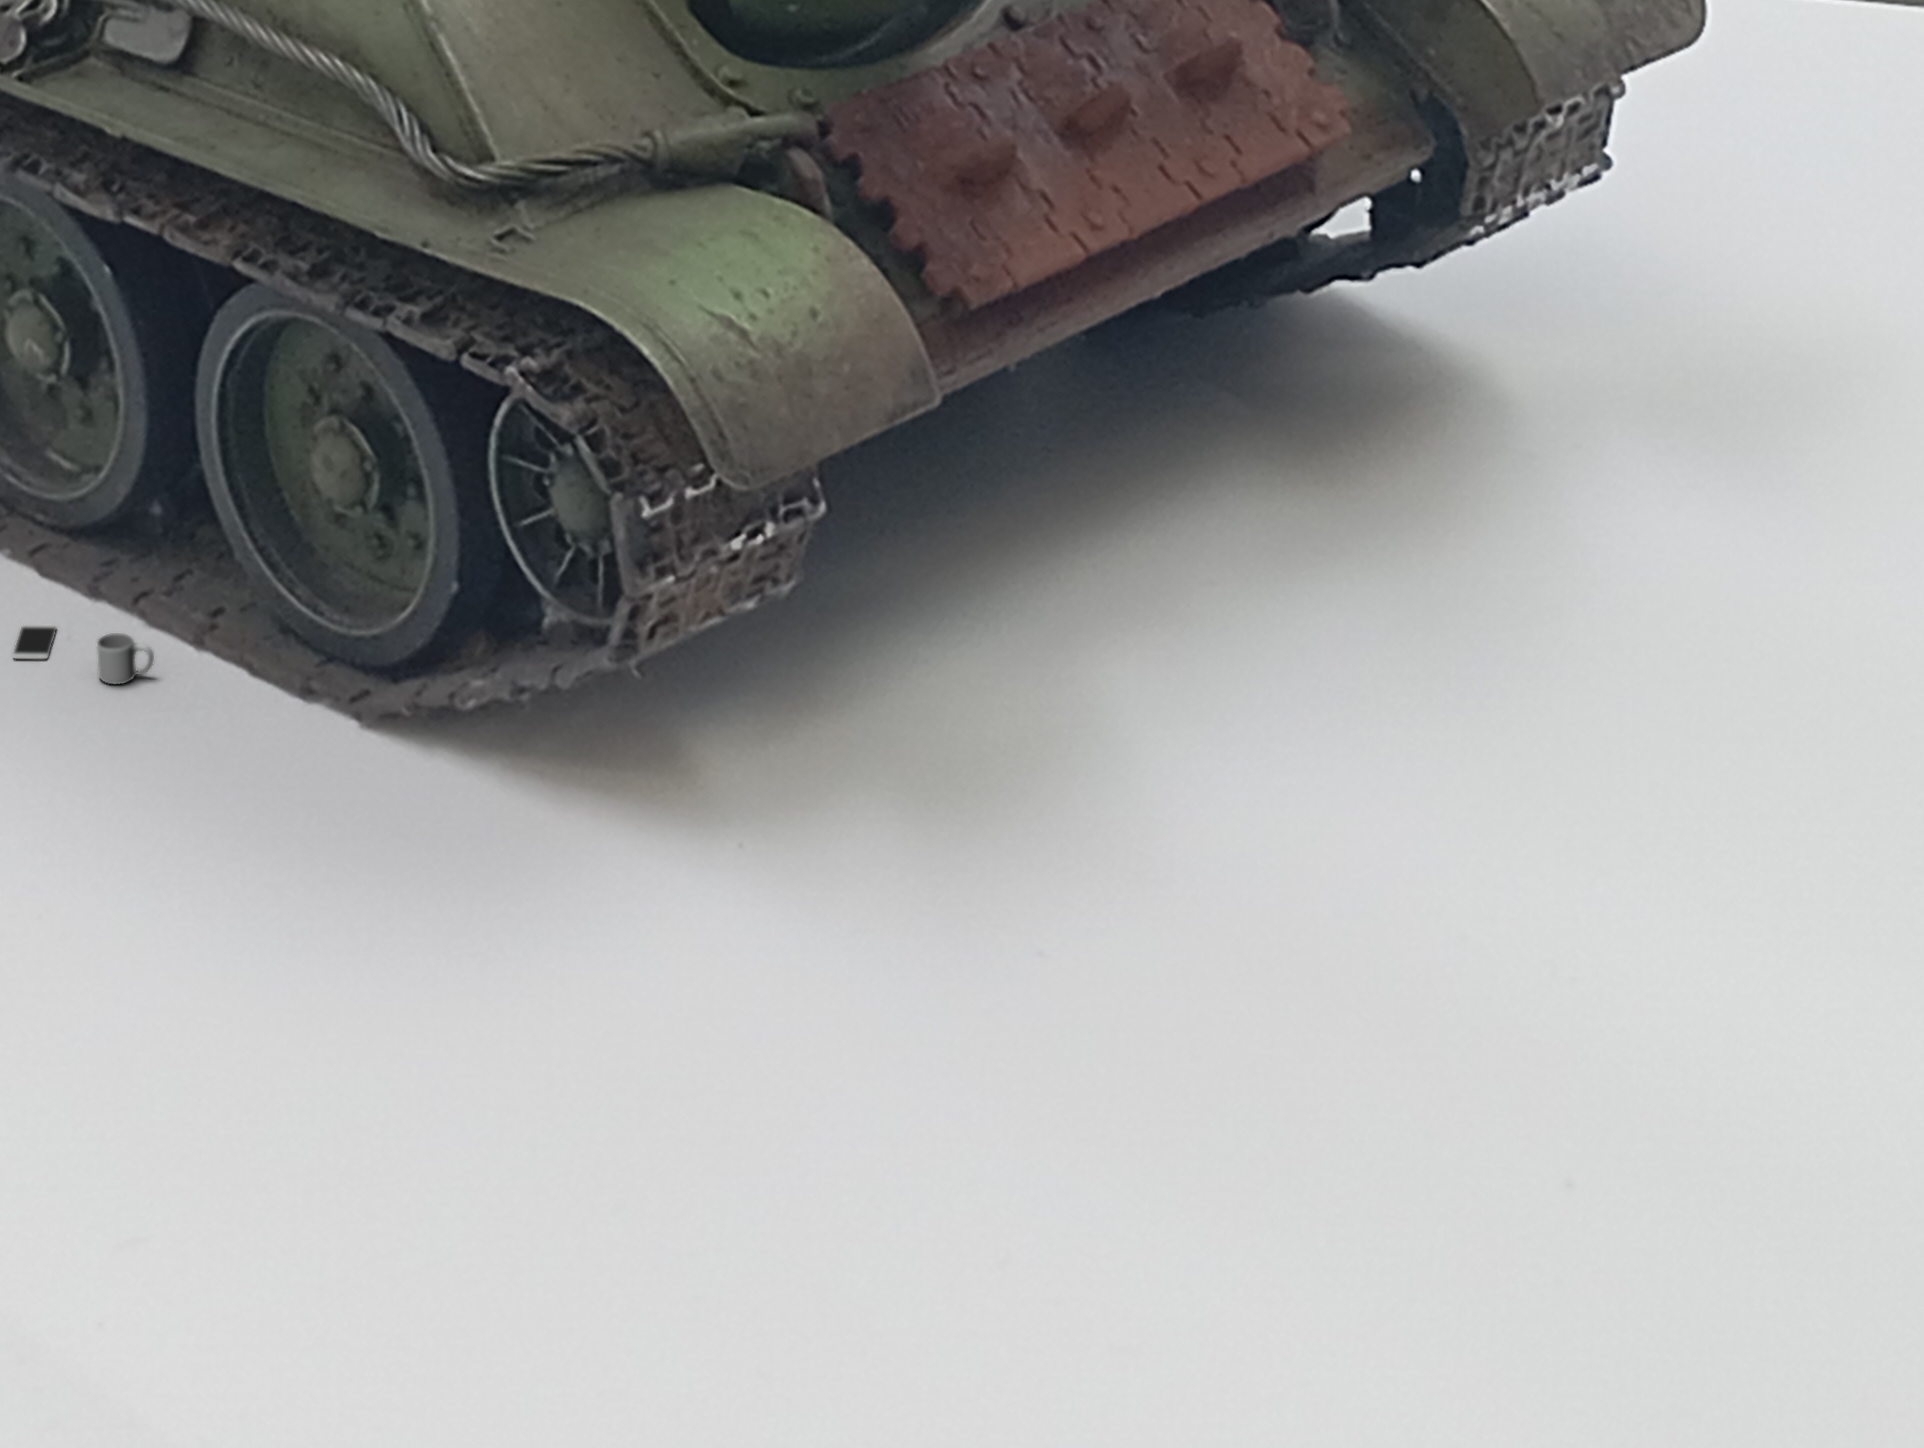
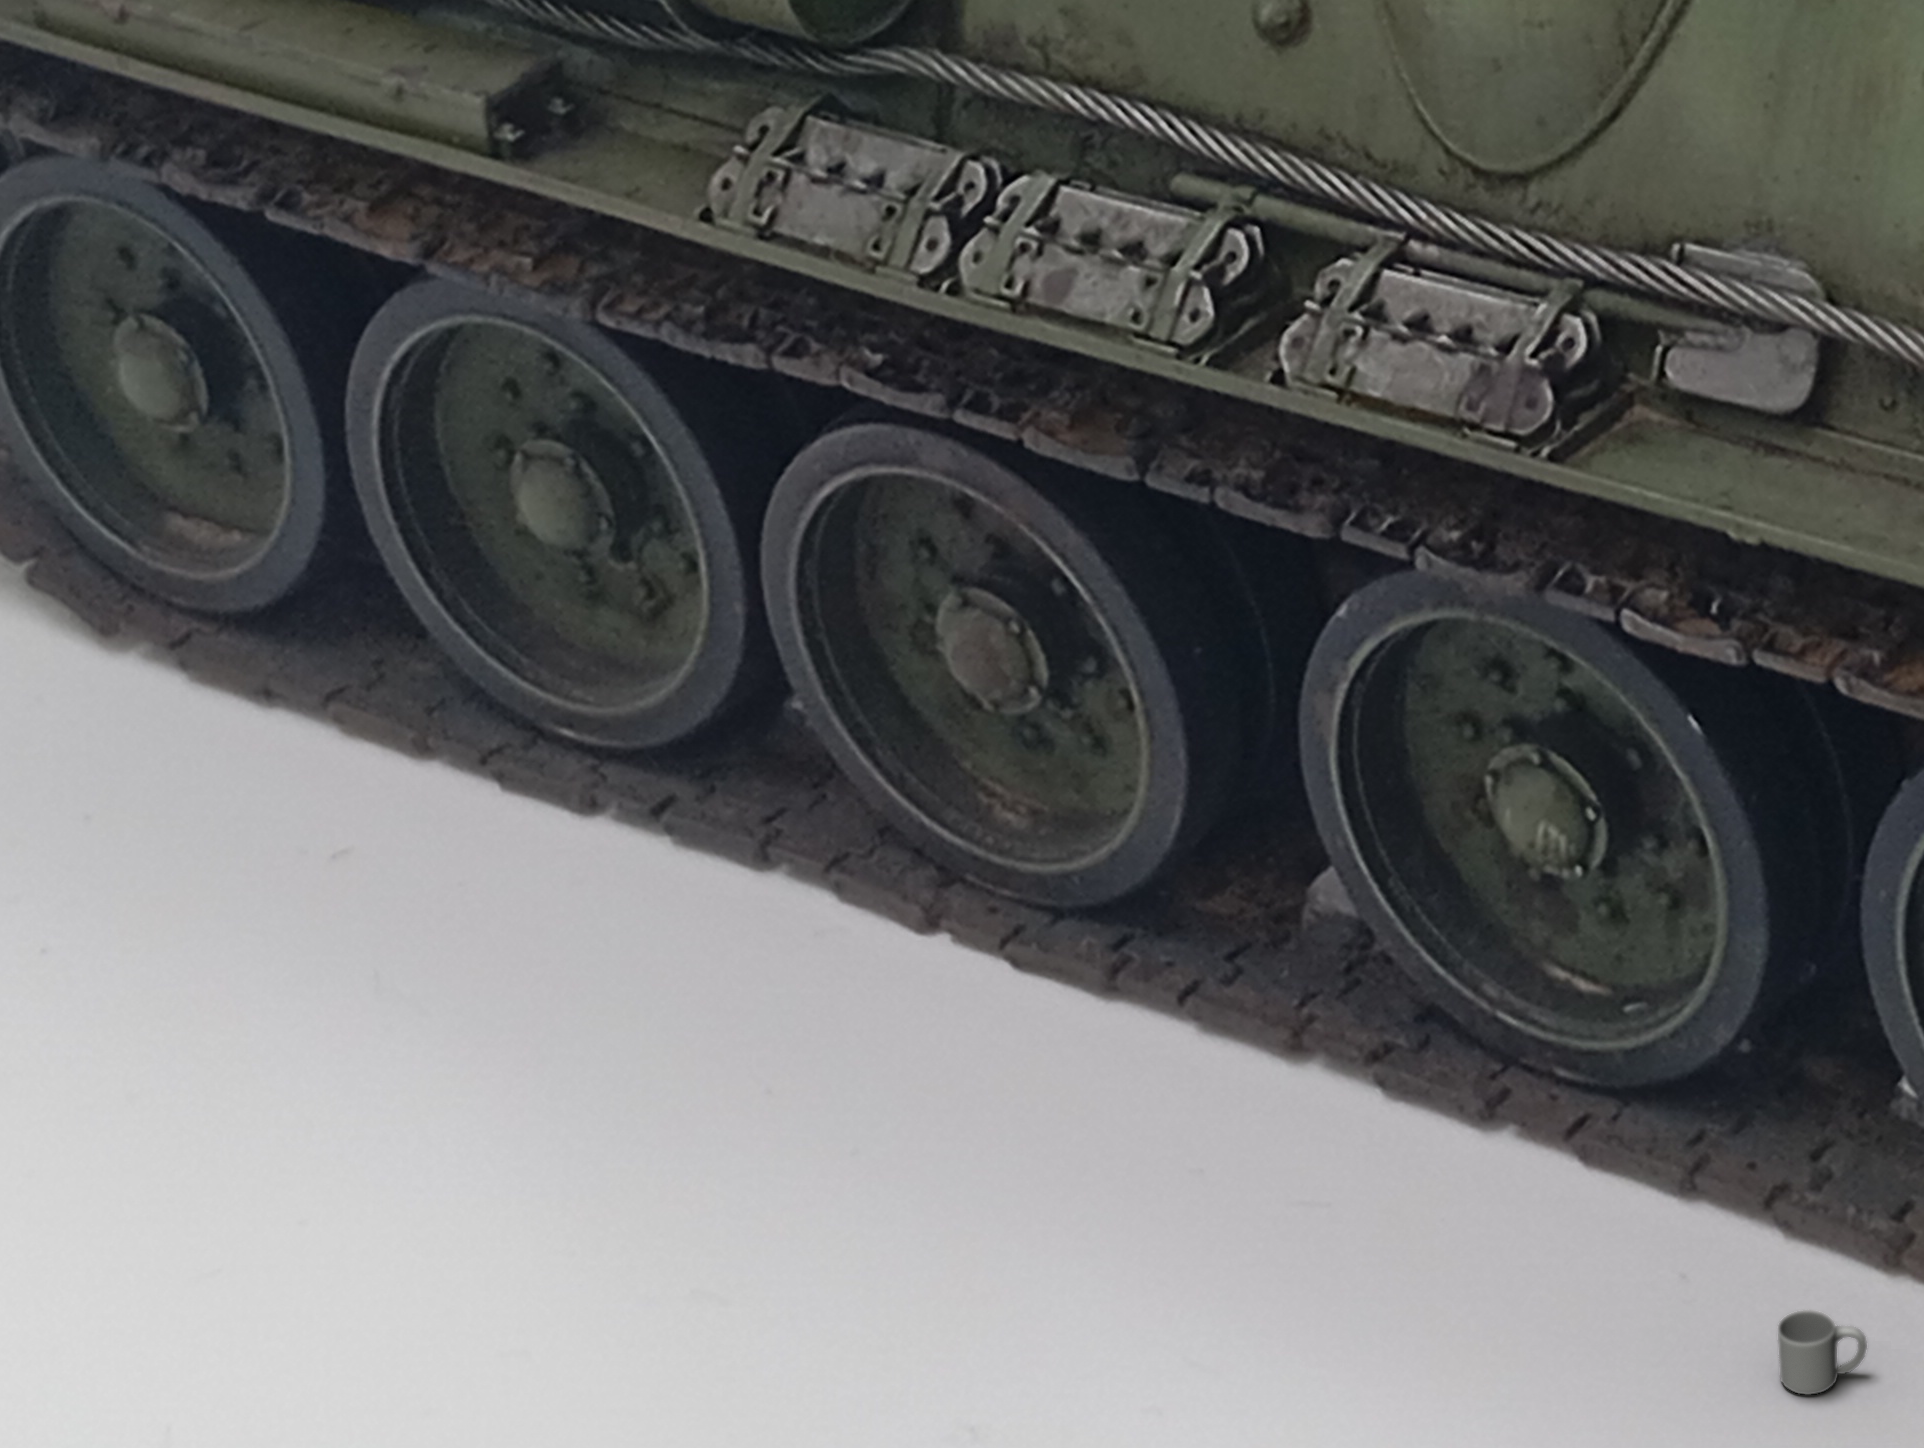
smartphone: present [13,624,57,659] -> none [1620,1293,1686,1364]

